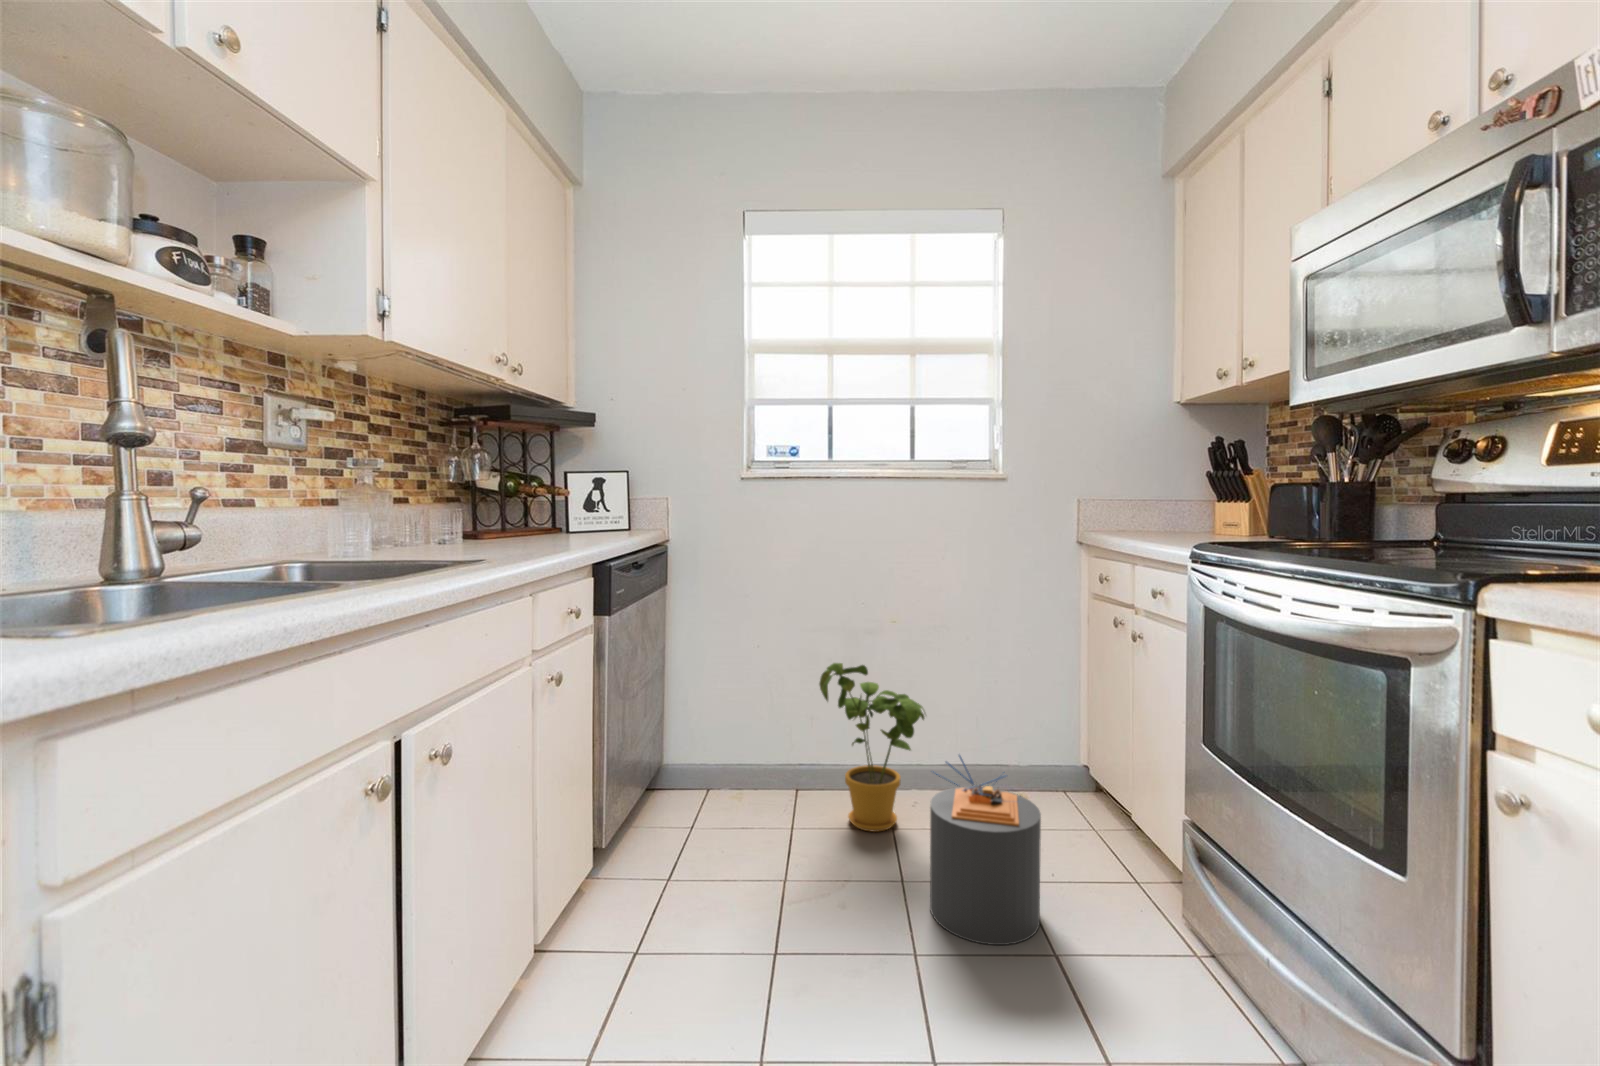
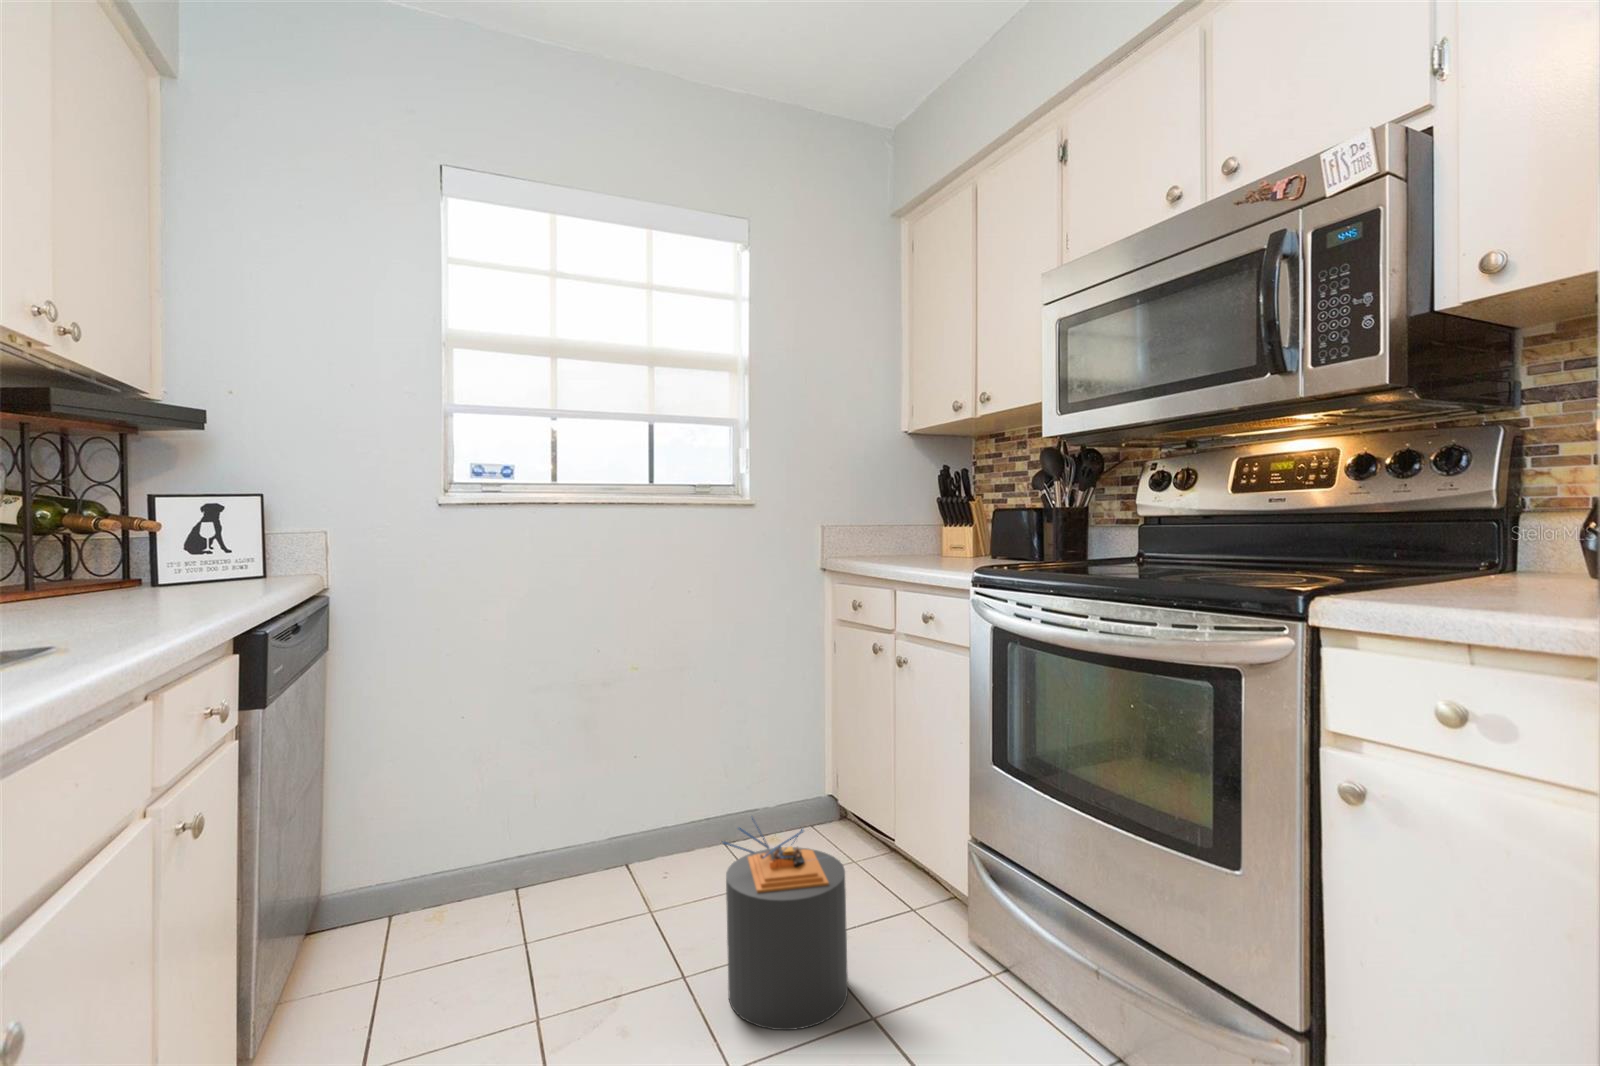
house plant: present [819,663,924,832] -> none [561,727,694,929]

